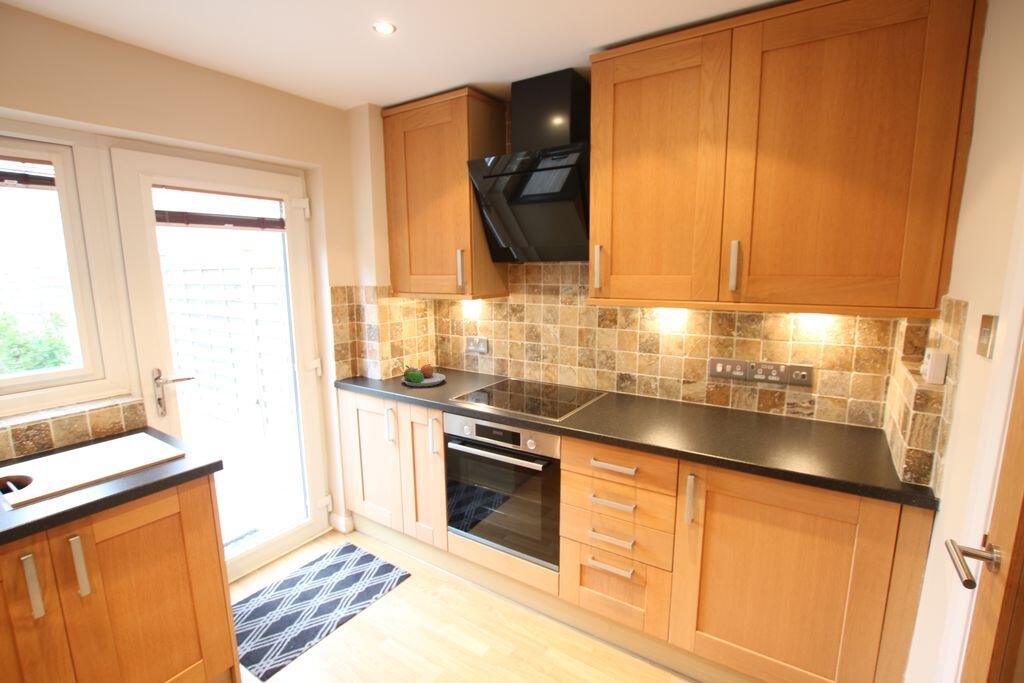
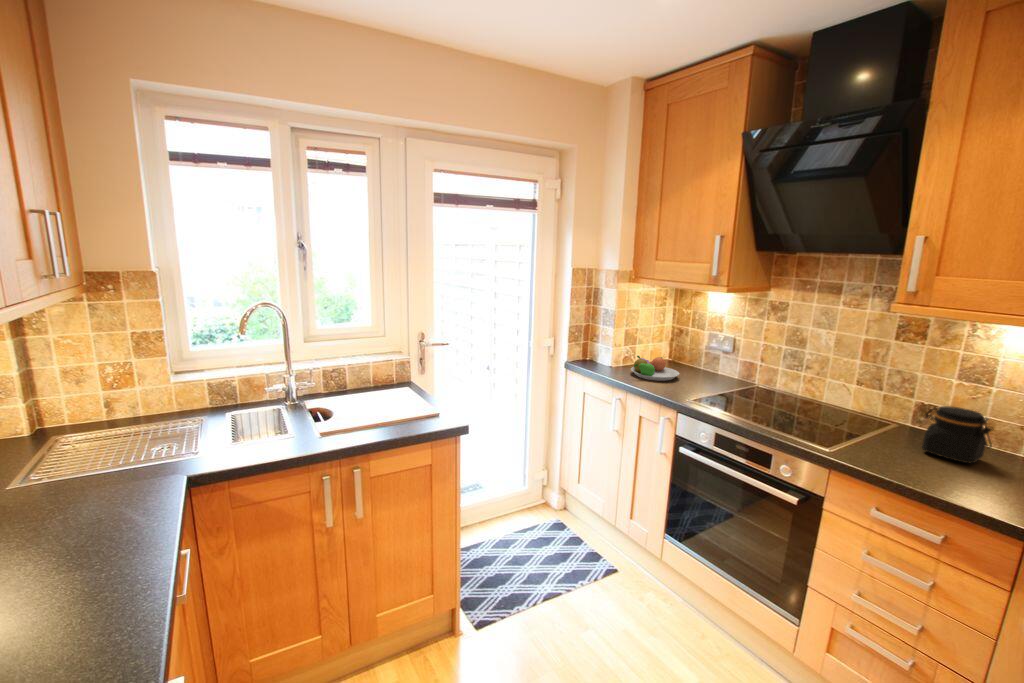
jar: none [615,372,655,412] -> present [922,406,994,464]

